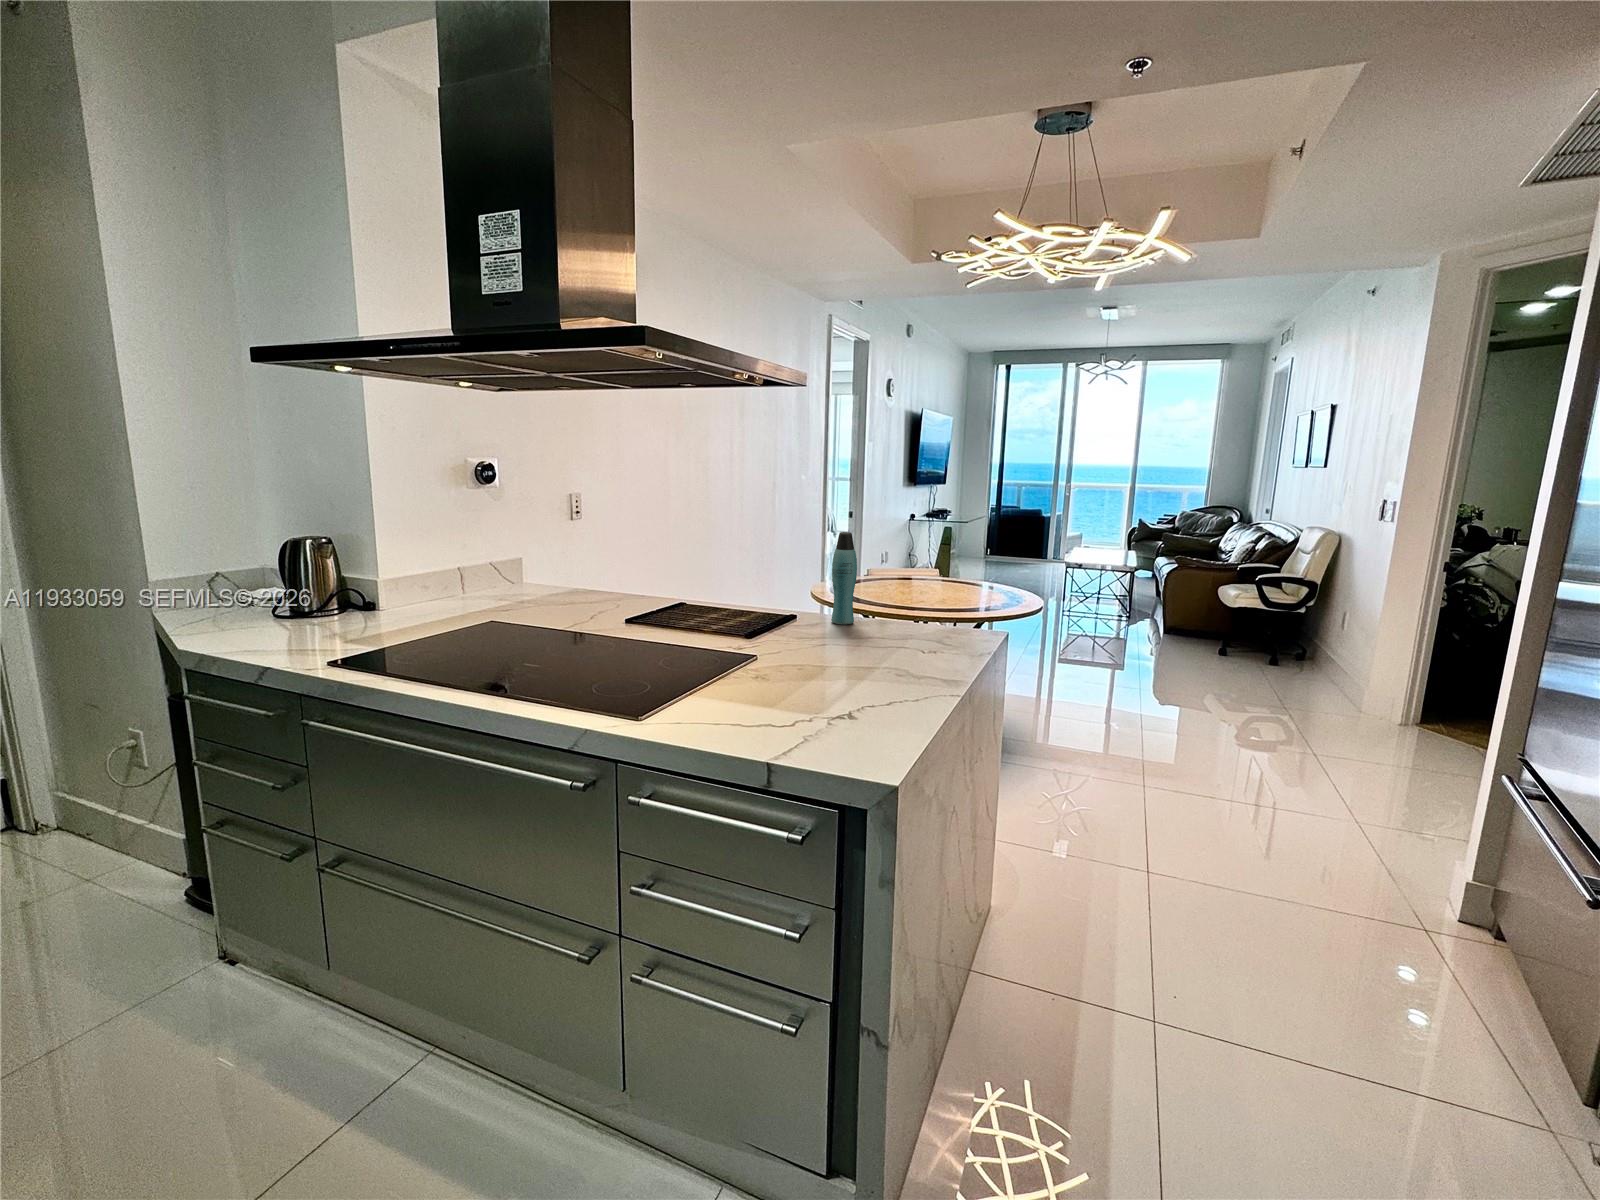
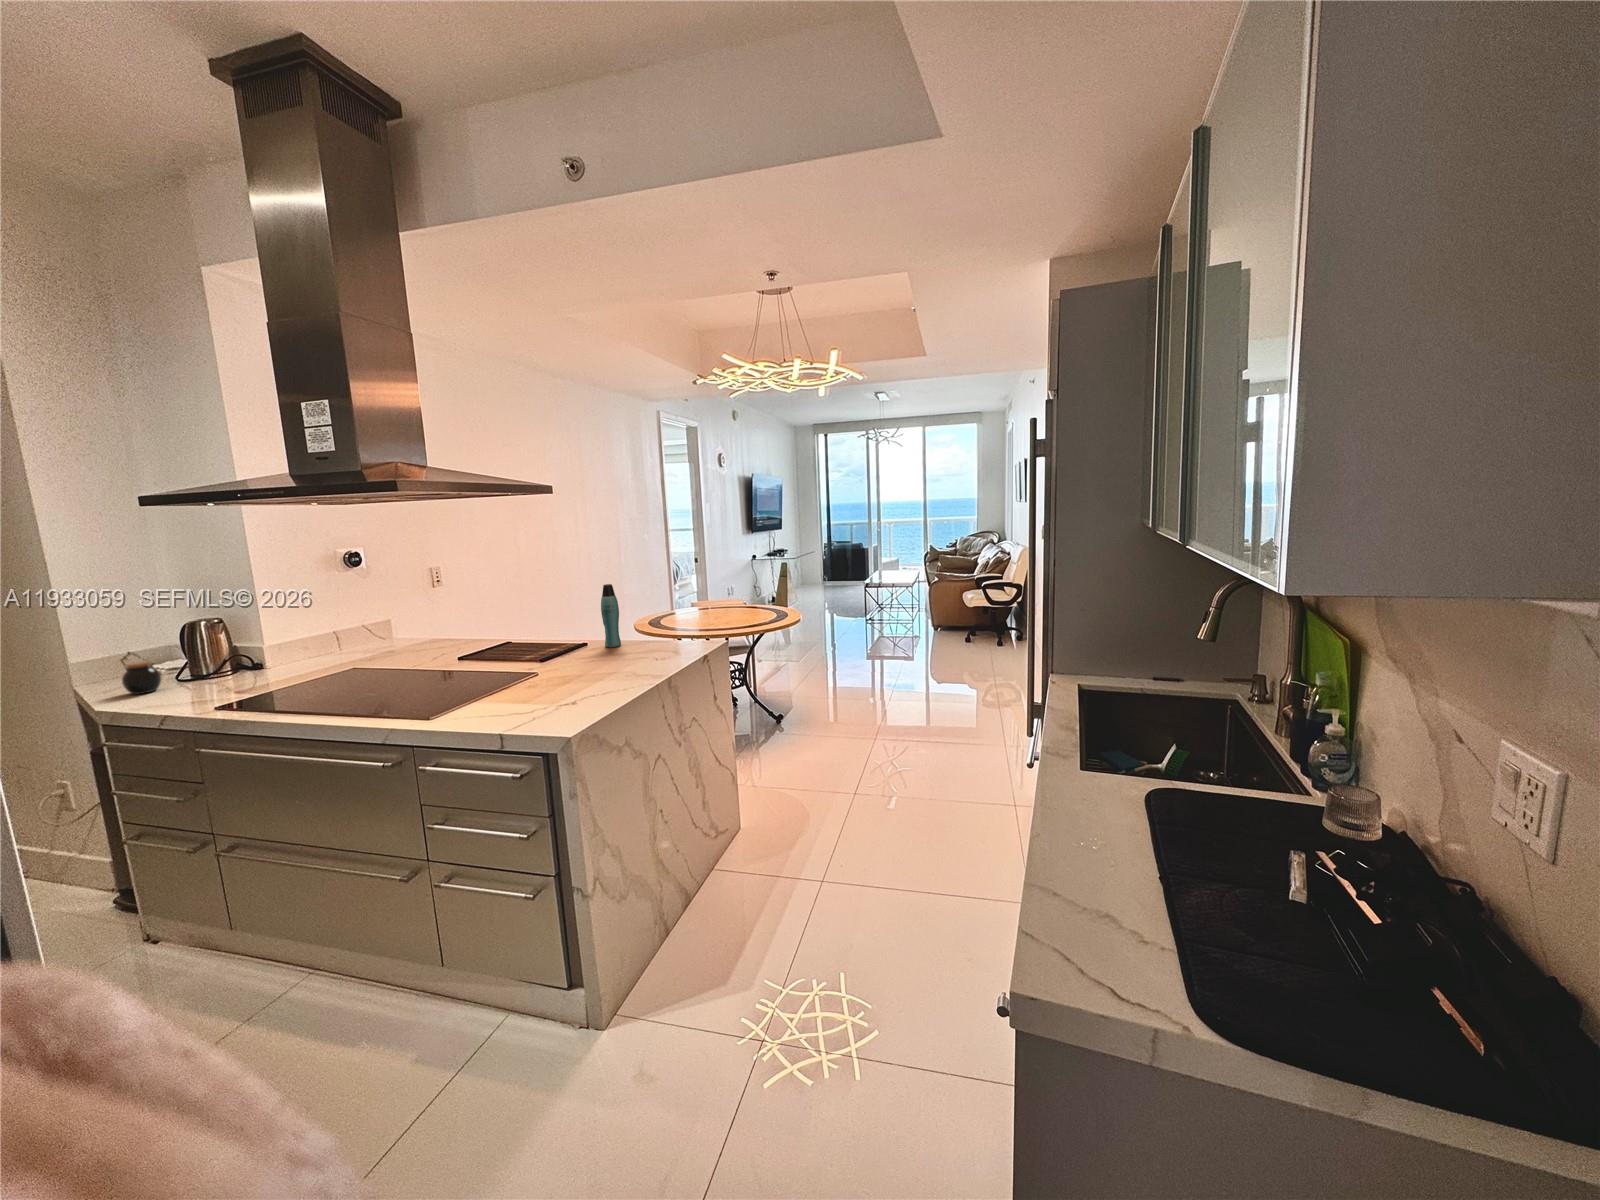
jar: none [211,585,258,630] -> present [122,661,161,694]

